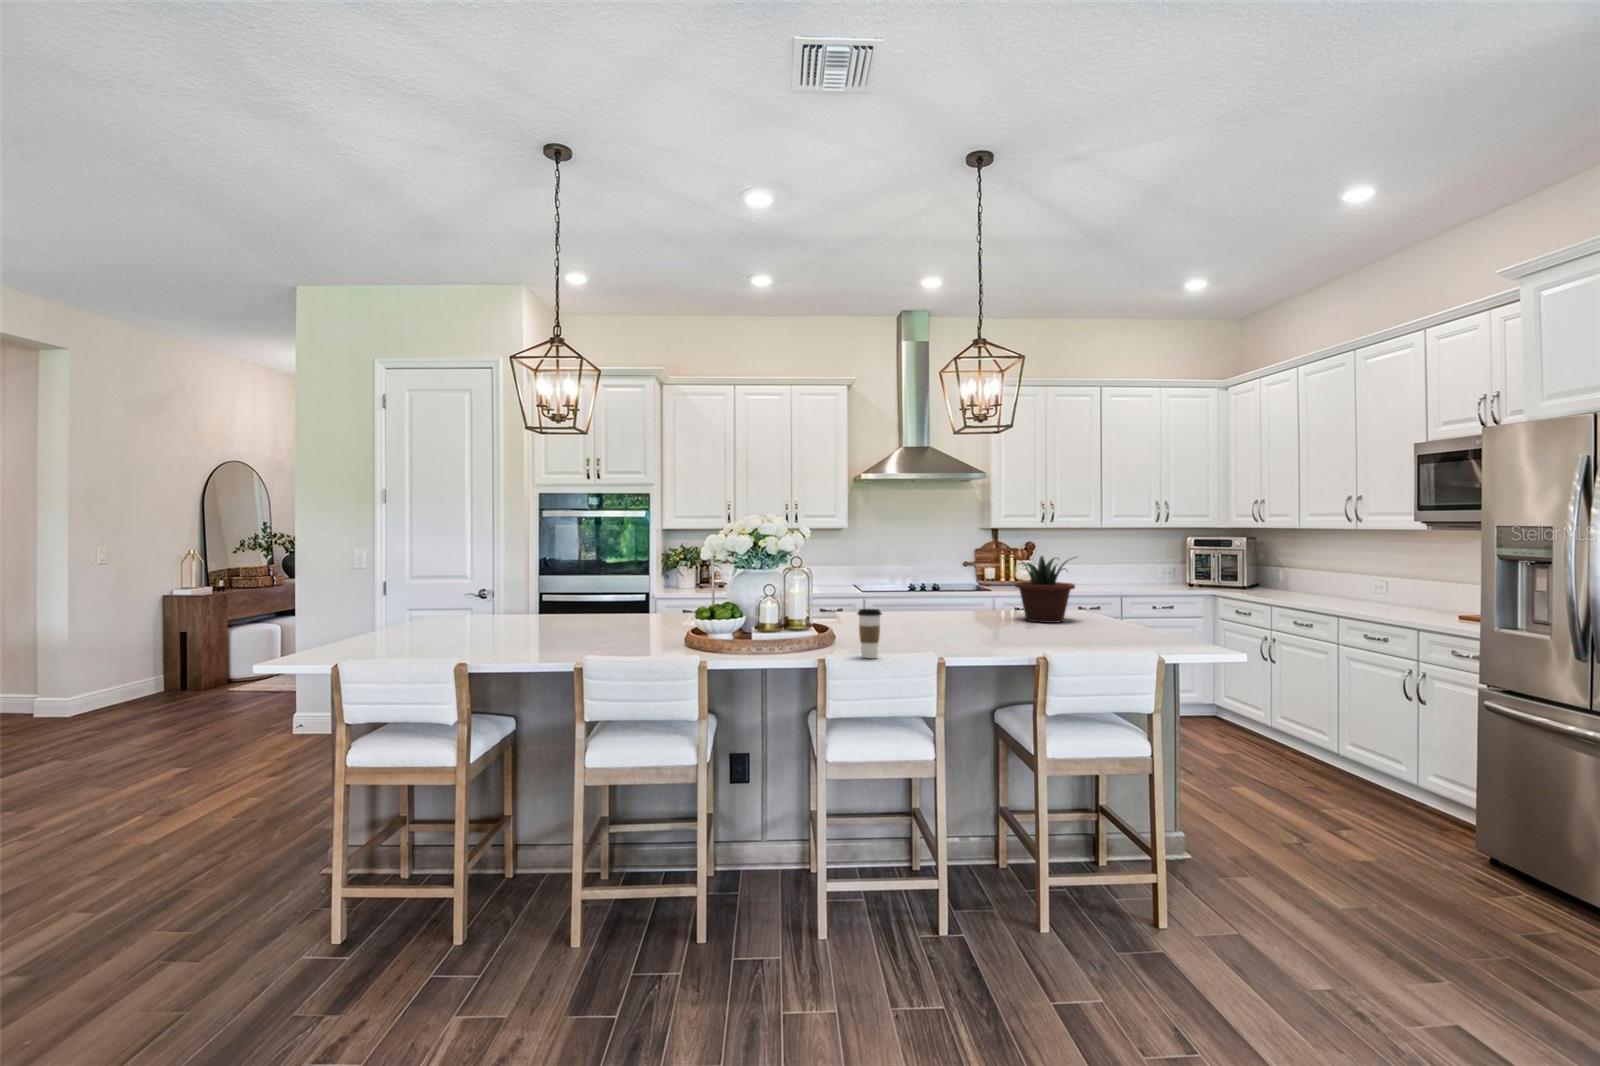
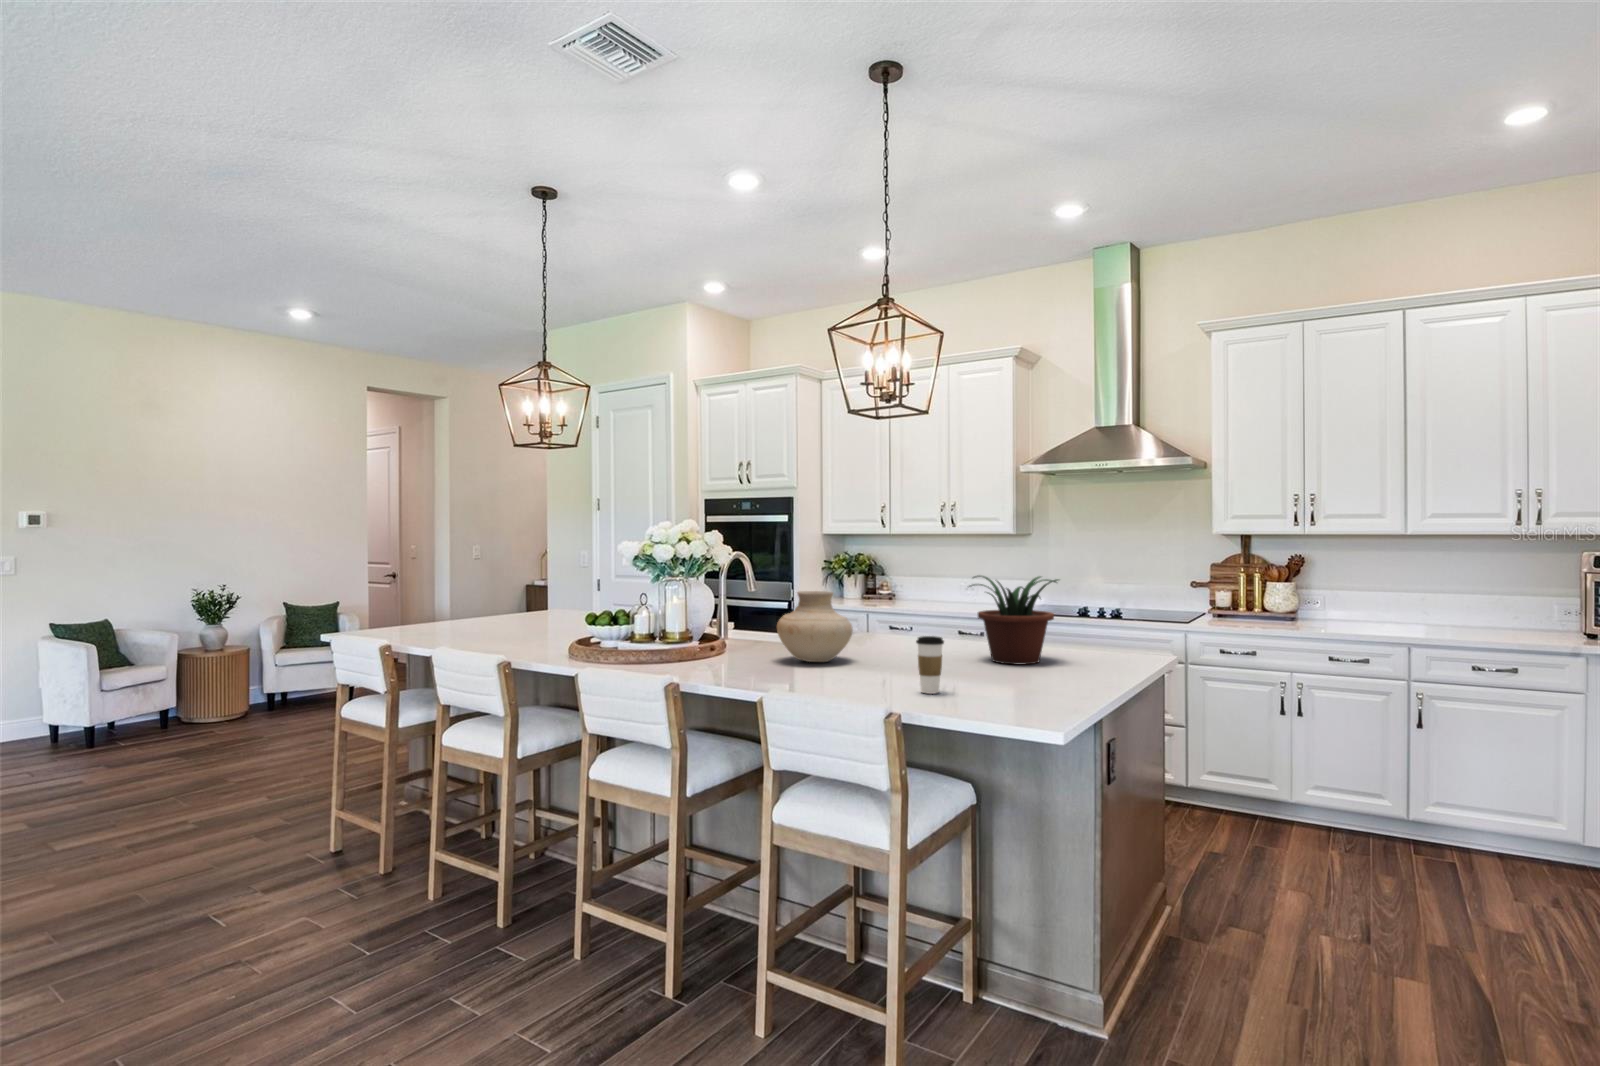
vase: none [901,573,970,634] -> present [777,591,853,662]
coffee cup: present [857,609,882,658] -> present [916,636,944,694]

